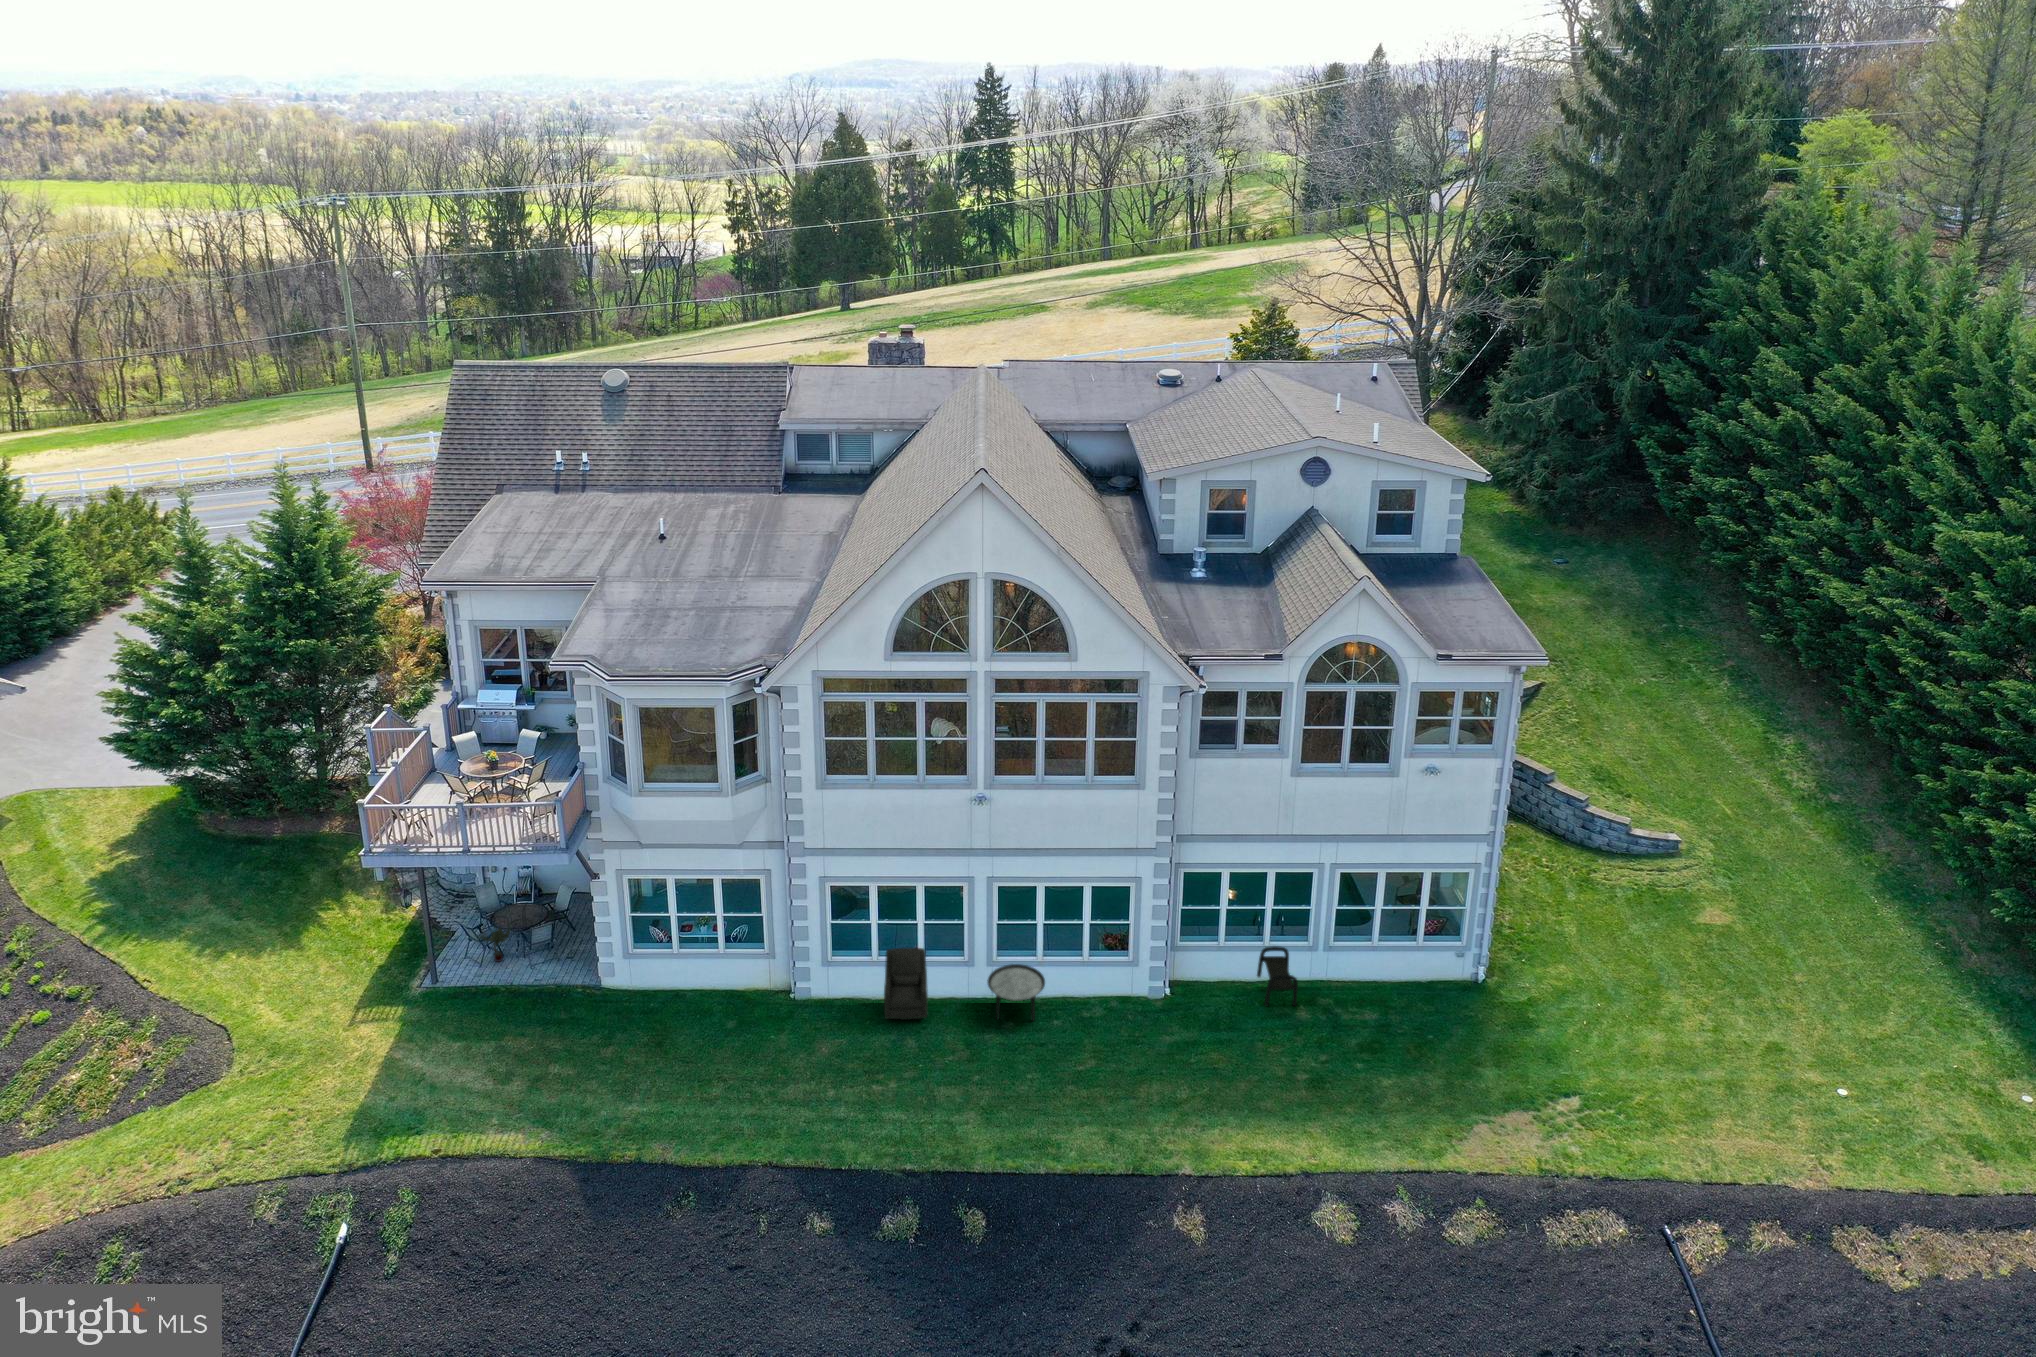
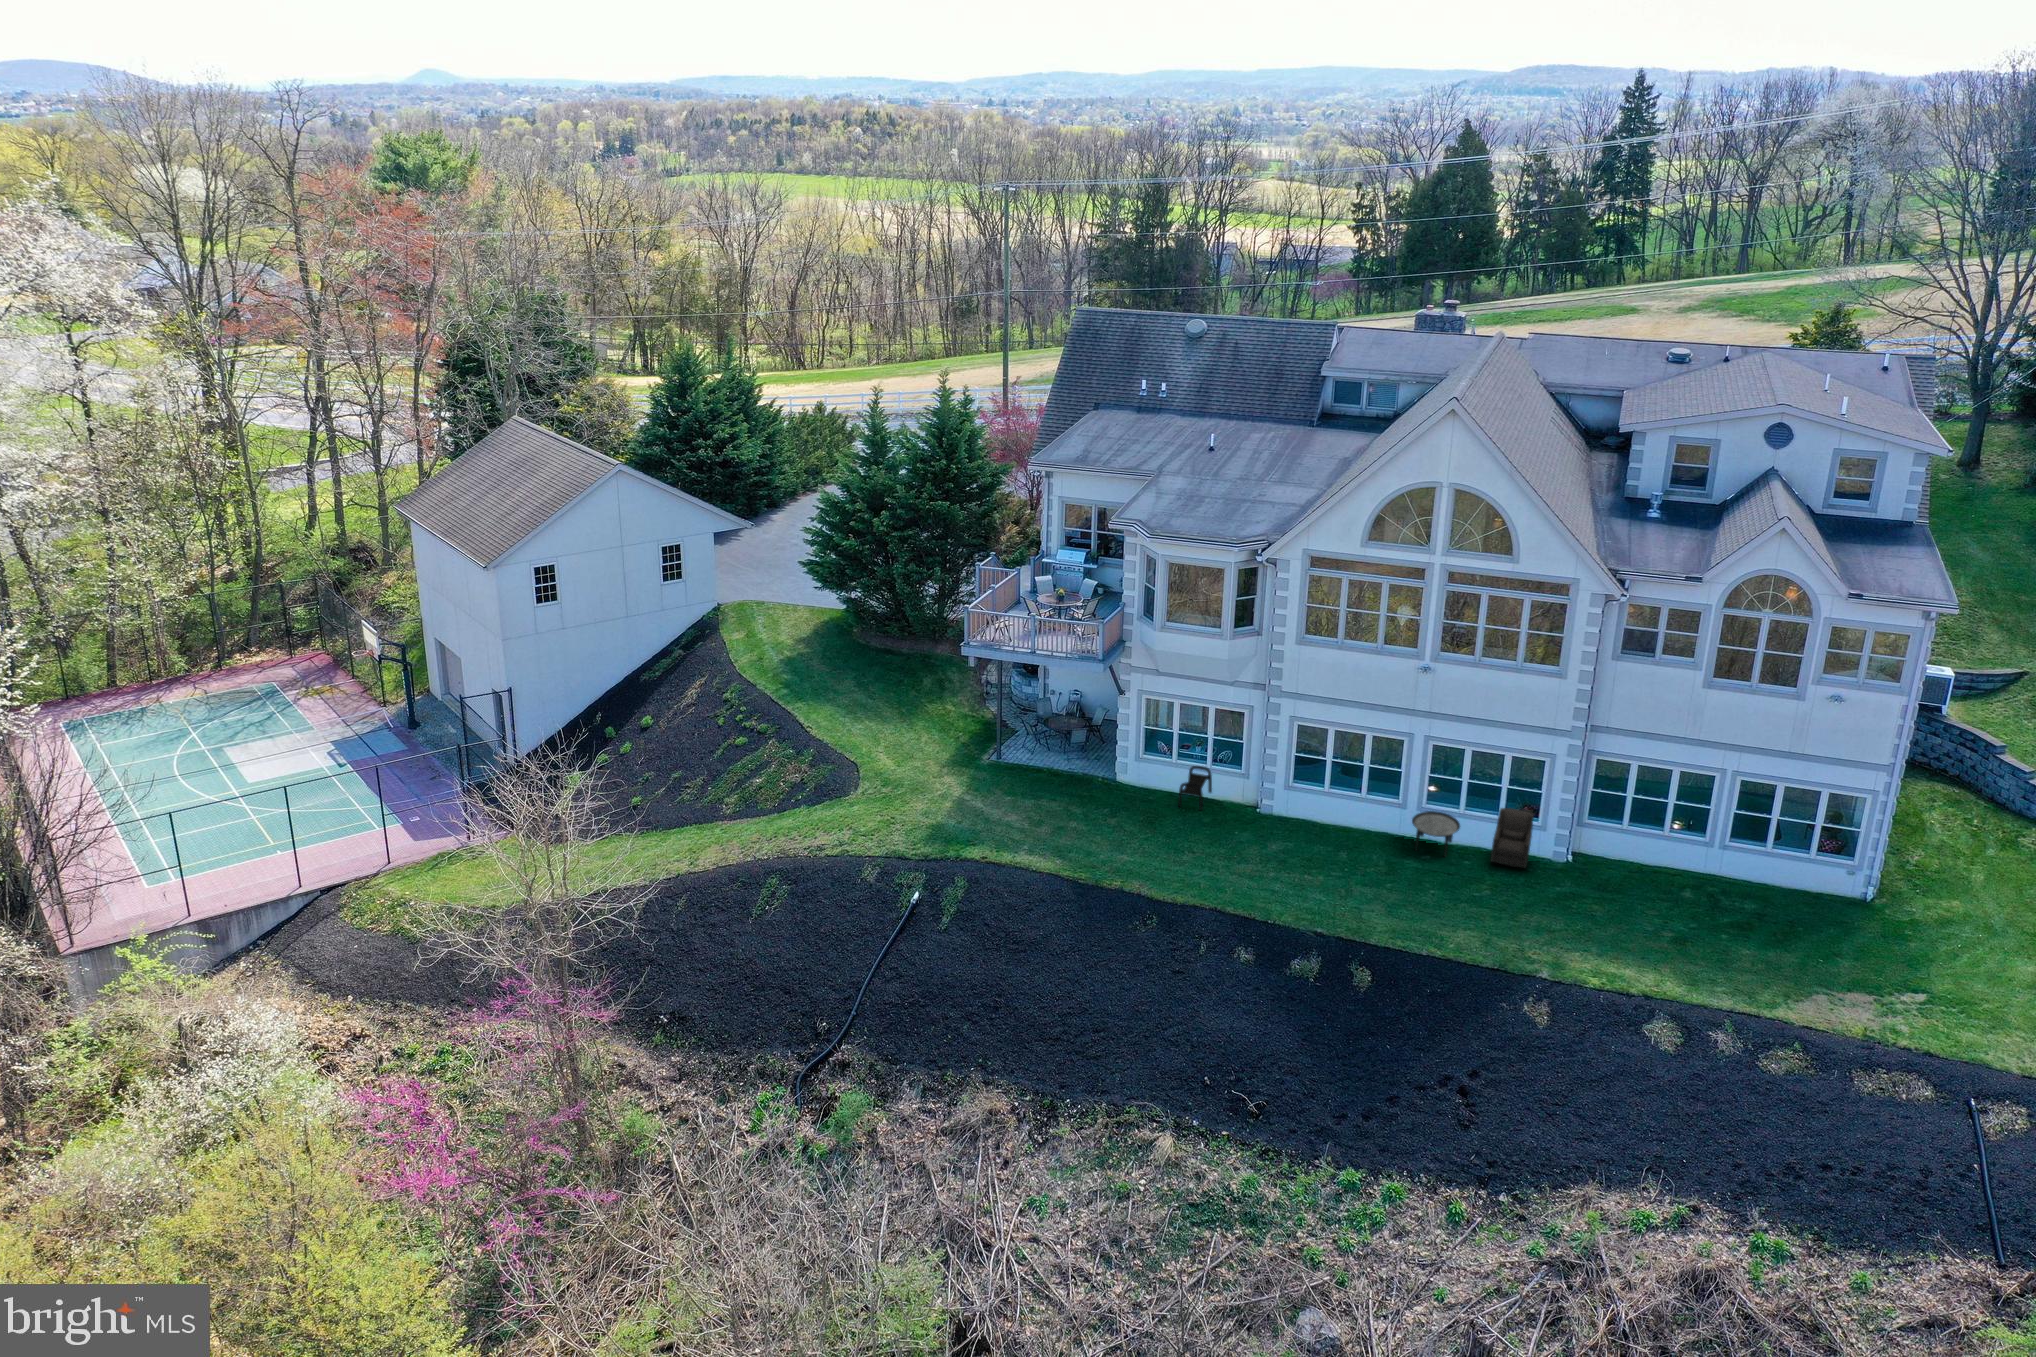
potted tree: present [481,926,510,962] -> none [1036,718,1058,749]
bench: present [1257,946,1298,1006] -> present [1178,766,1212,810]
chair: present [884,948,928,1020] -> present [1491,808,1534,868]

